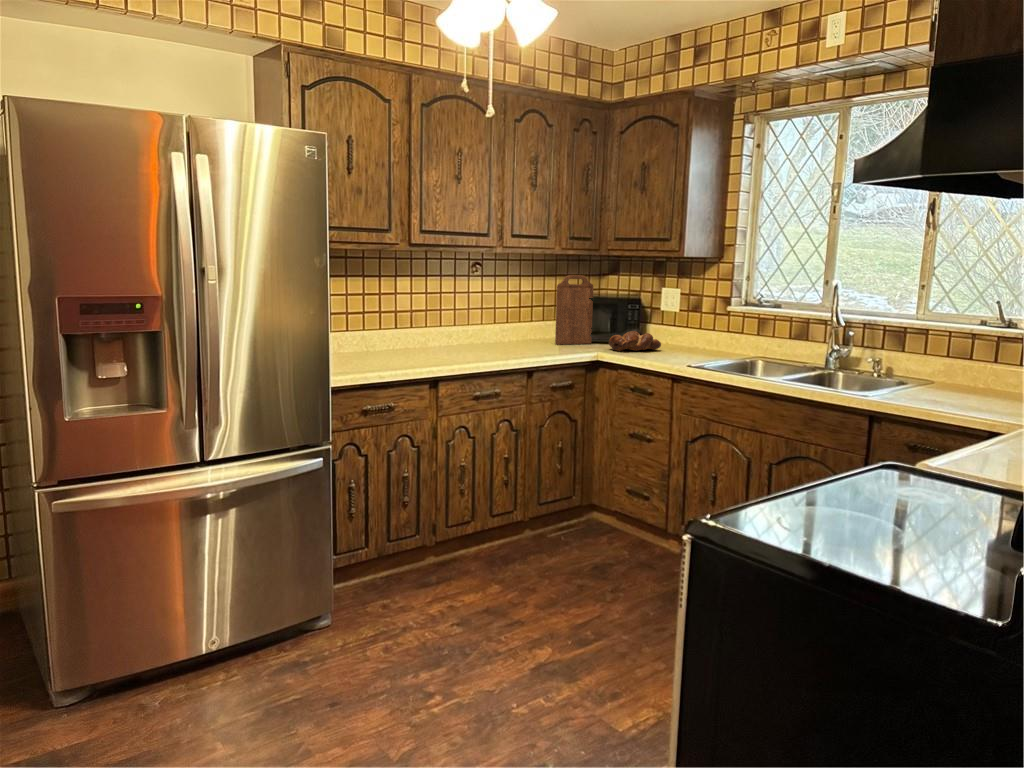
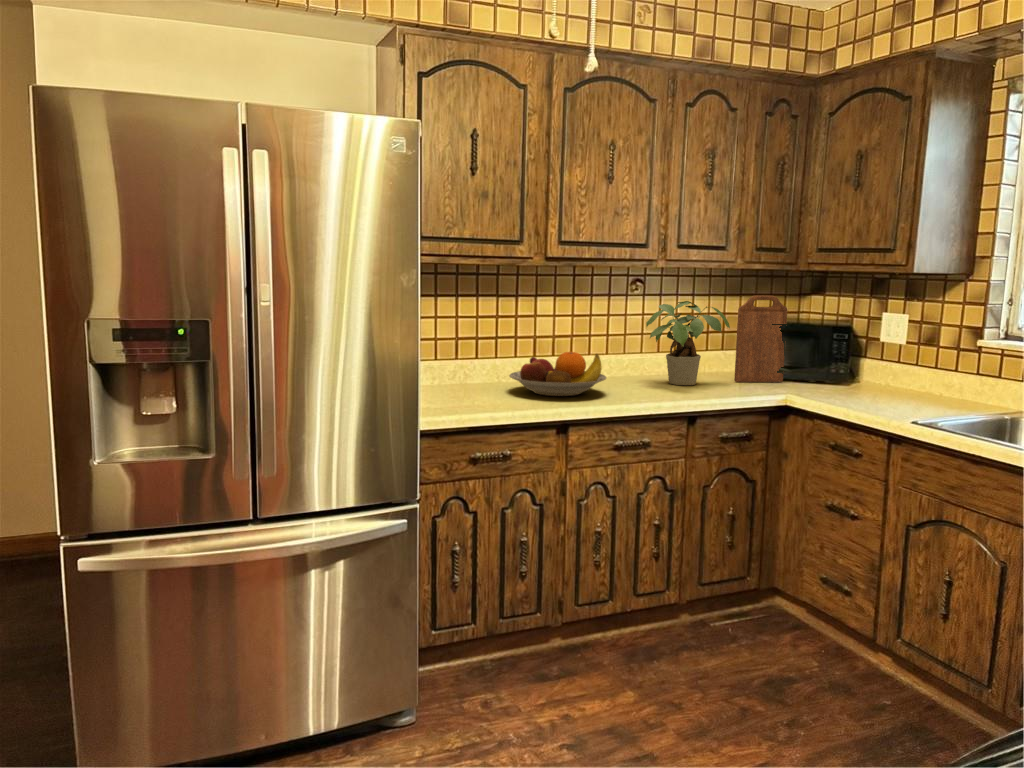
potted plant: none [487,280,552,348] -> present [646,301,730,385]
fruit bowl: none [381,322,462,358] -> present [509,352,606,396]
bread loaf: present [609,331,661,351] -> none [804,368,877,394]

